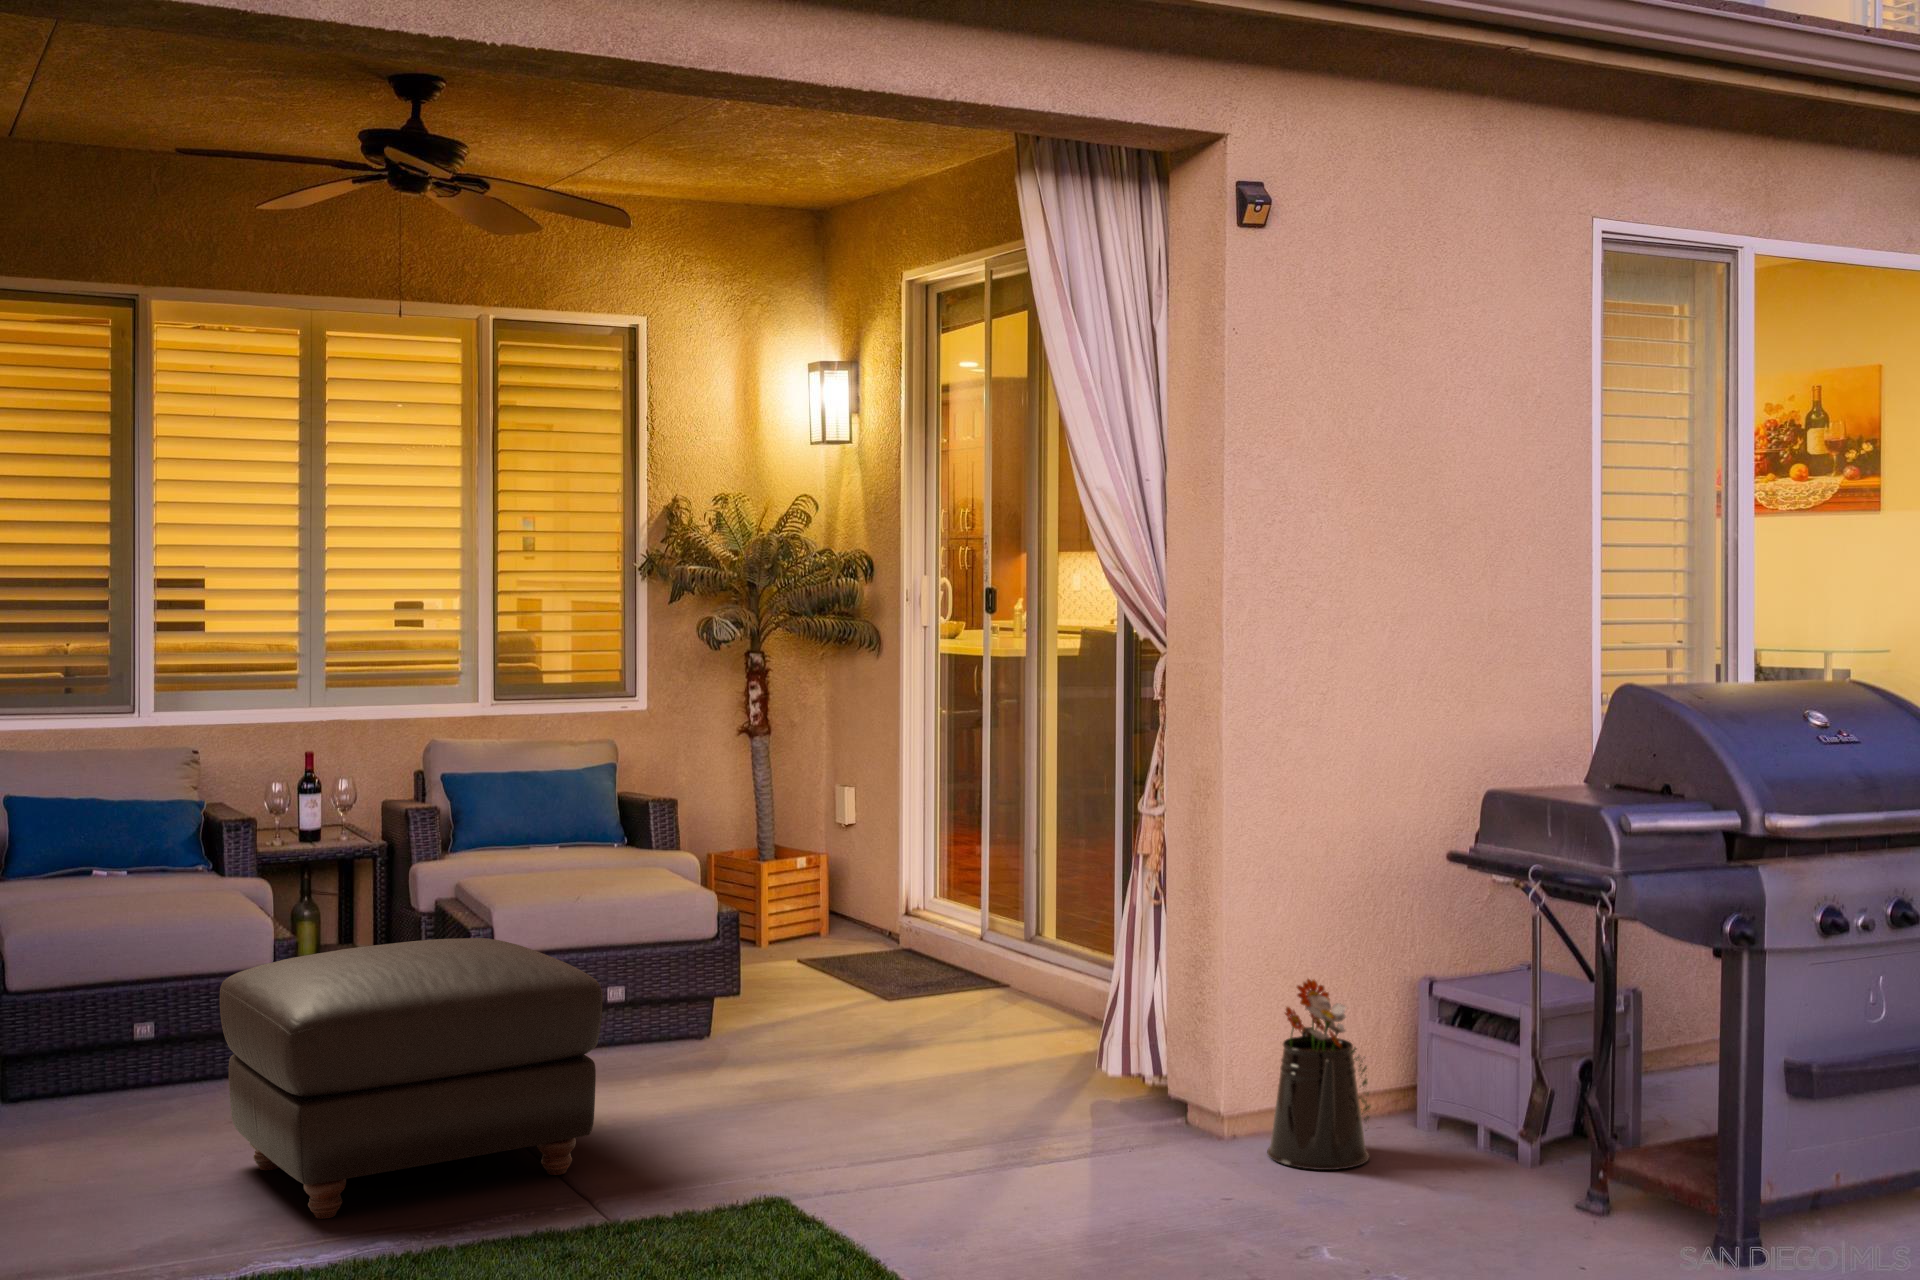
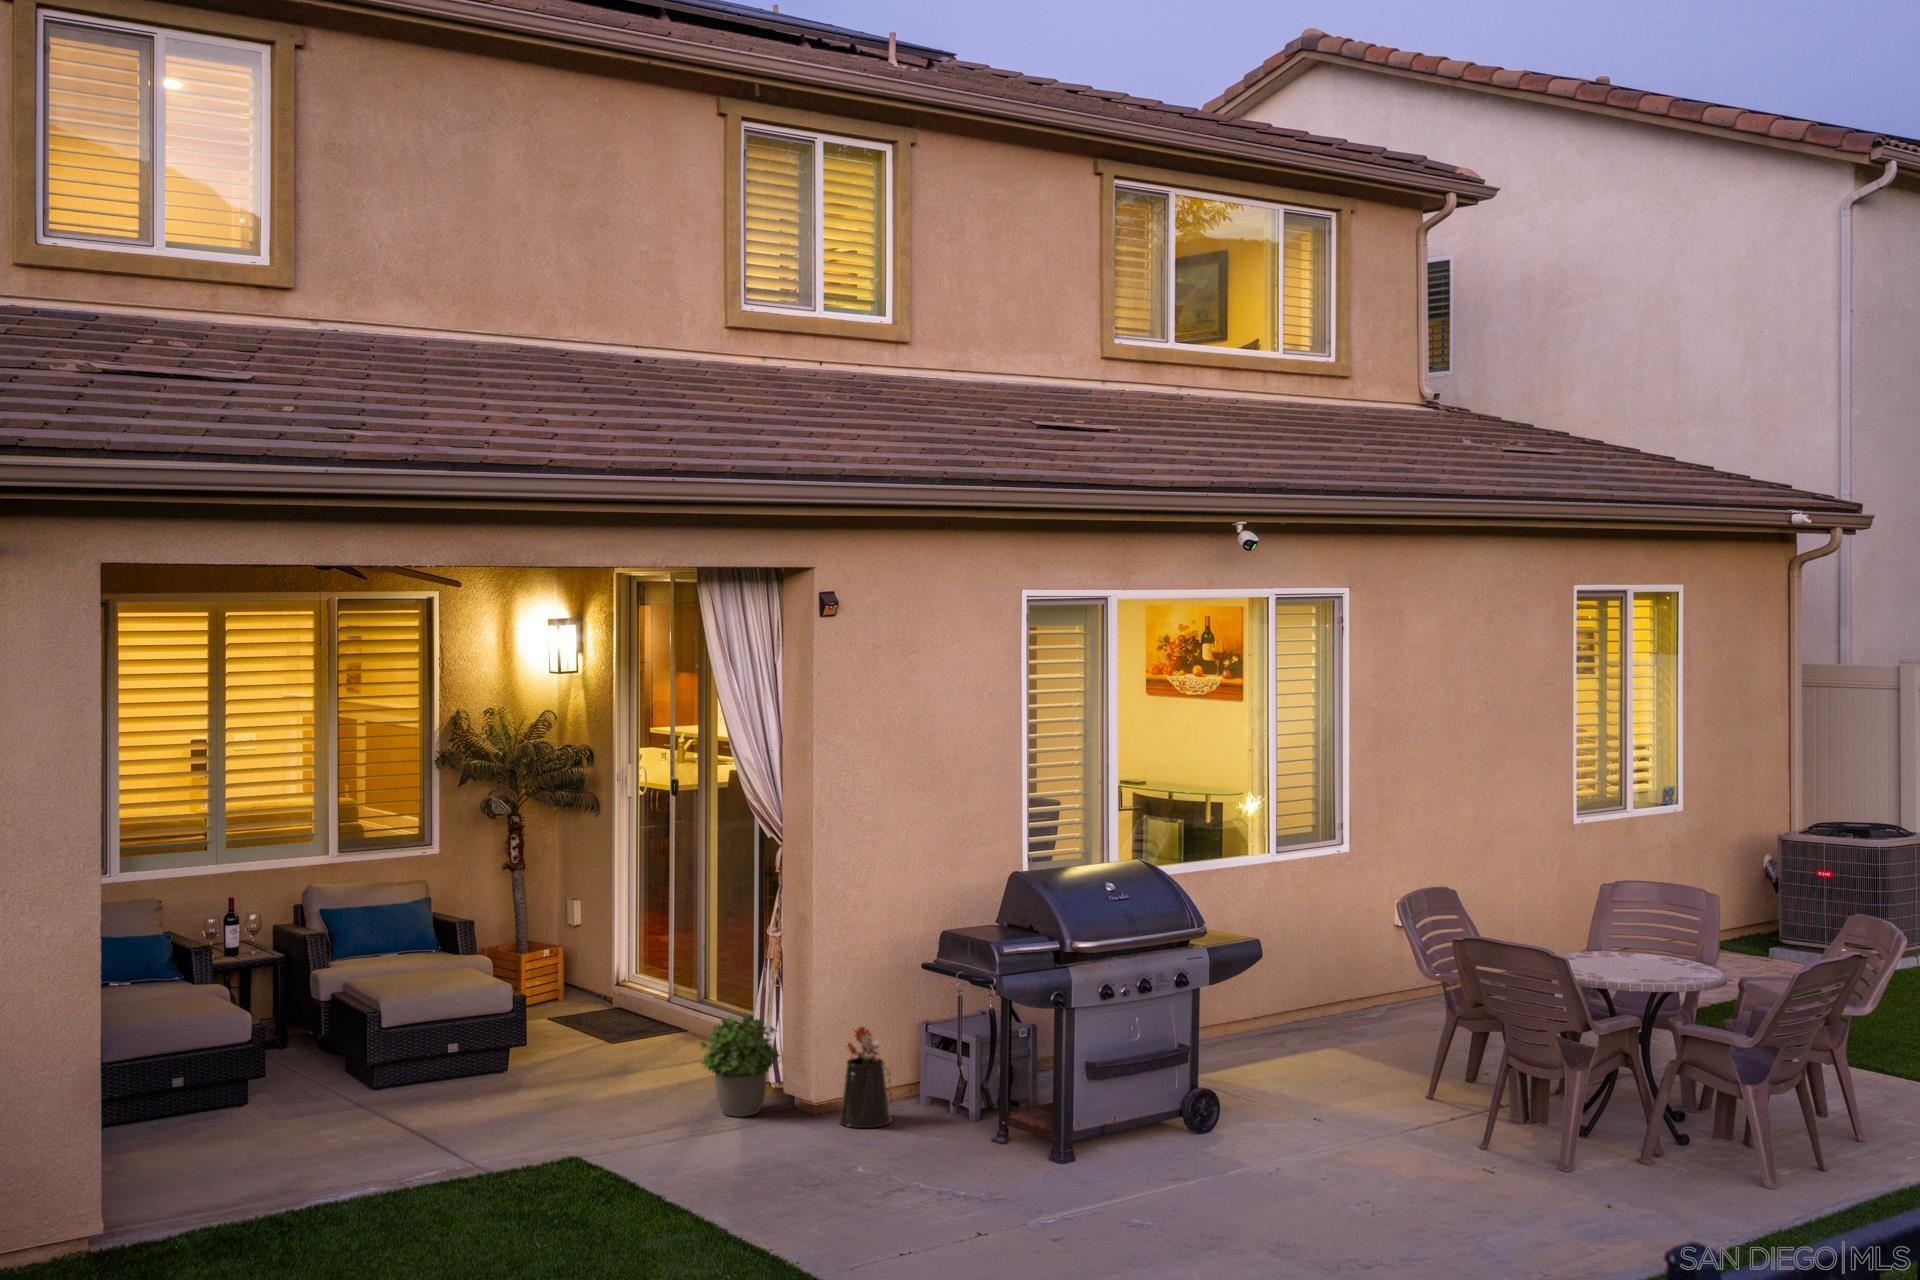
ottoman: present [220,938,603,1219] -> none [251,1023,476,1182]
potted plant: none [1013,948,1161,1134] -> present [700,1016,780,1117]

